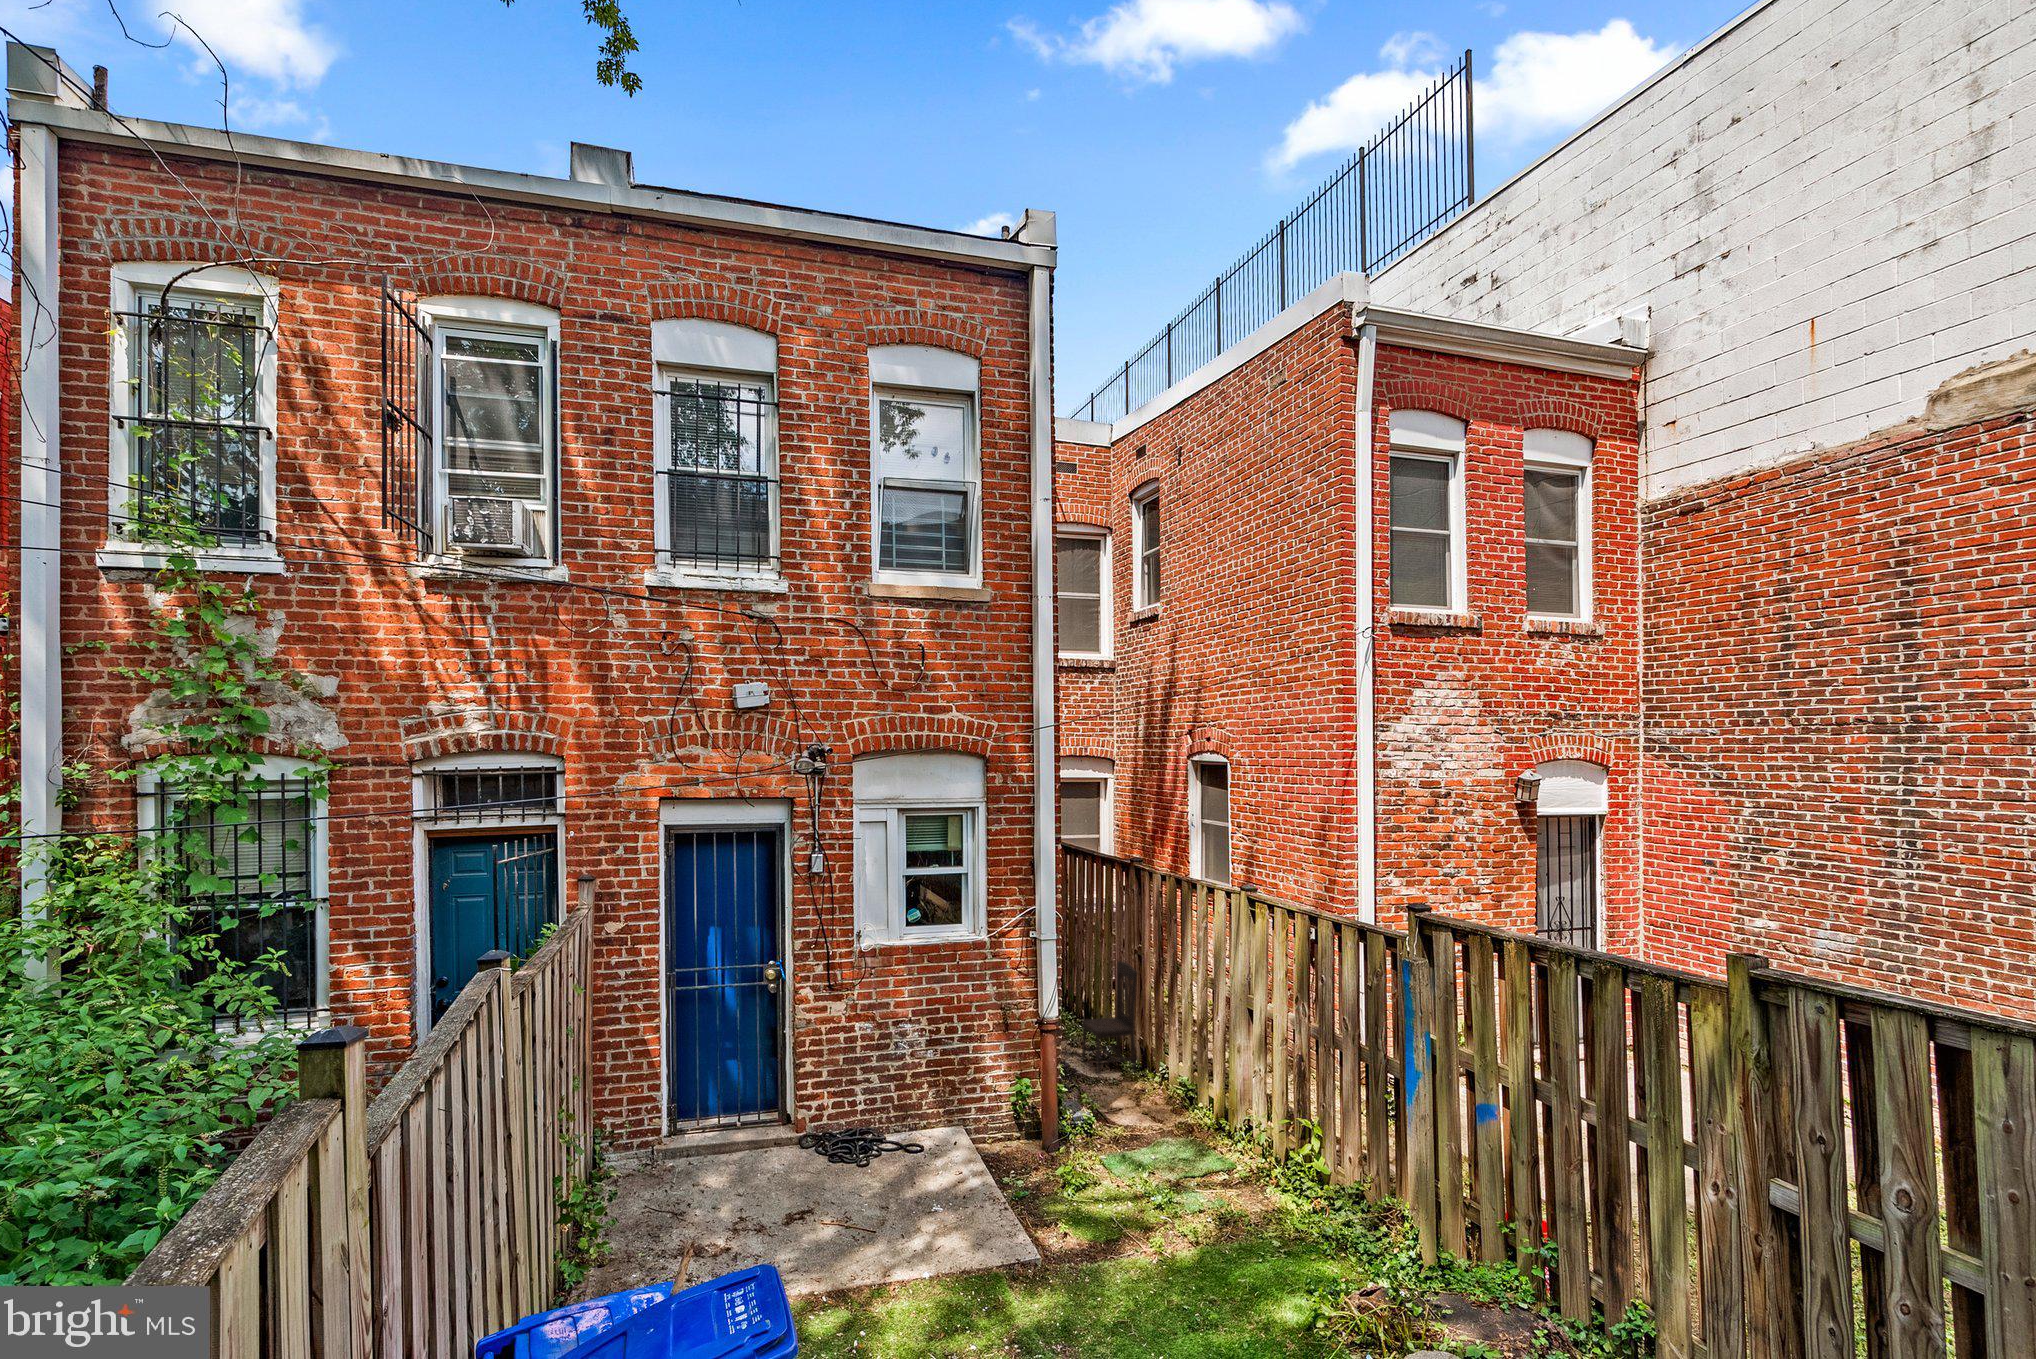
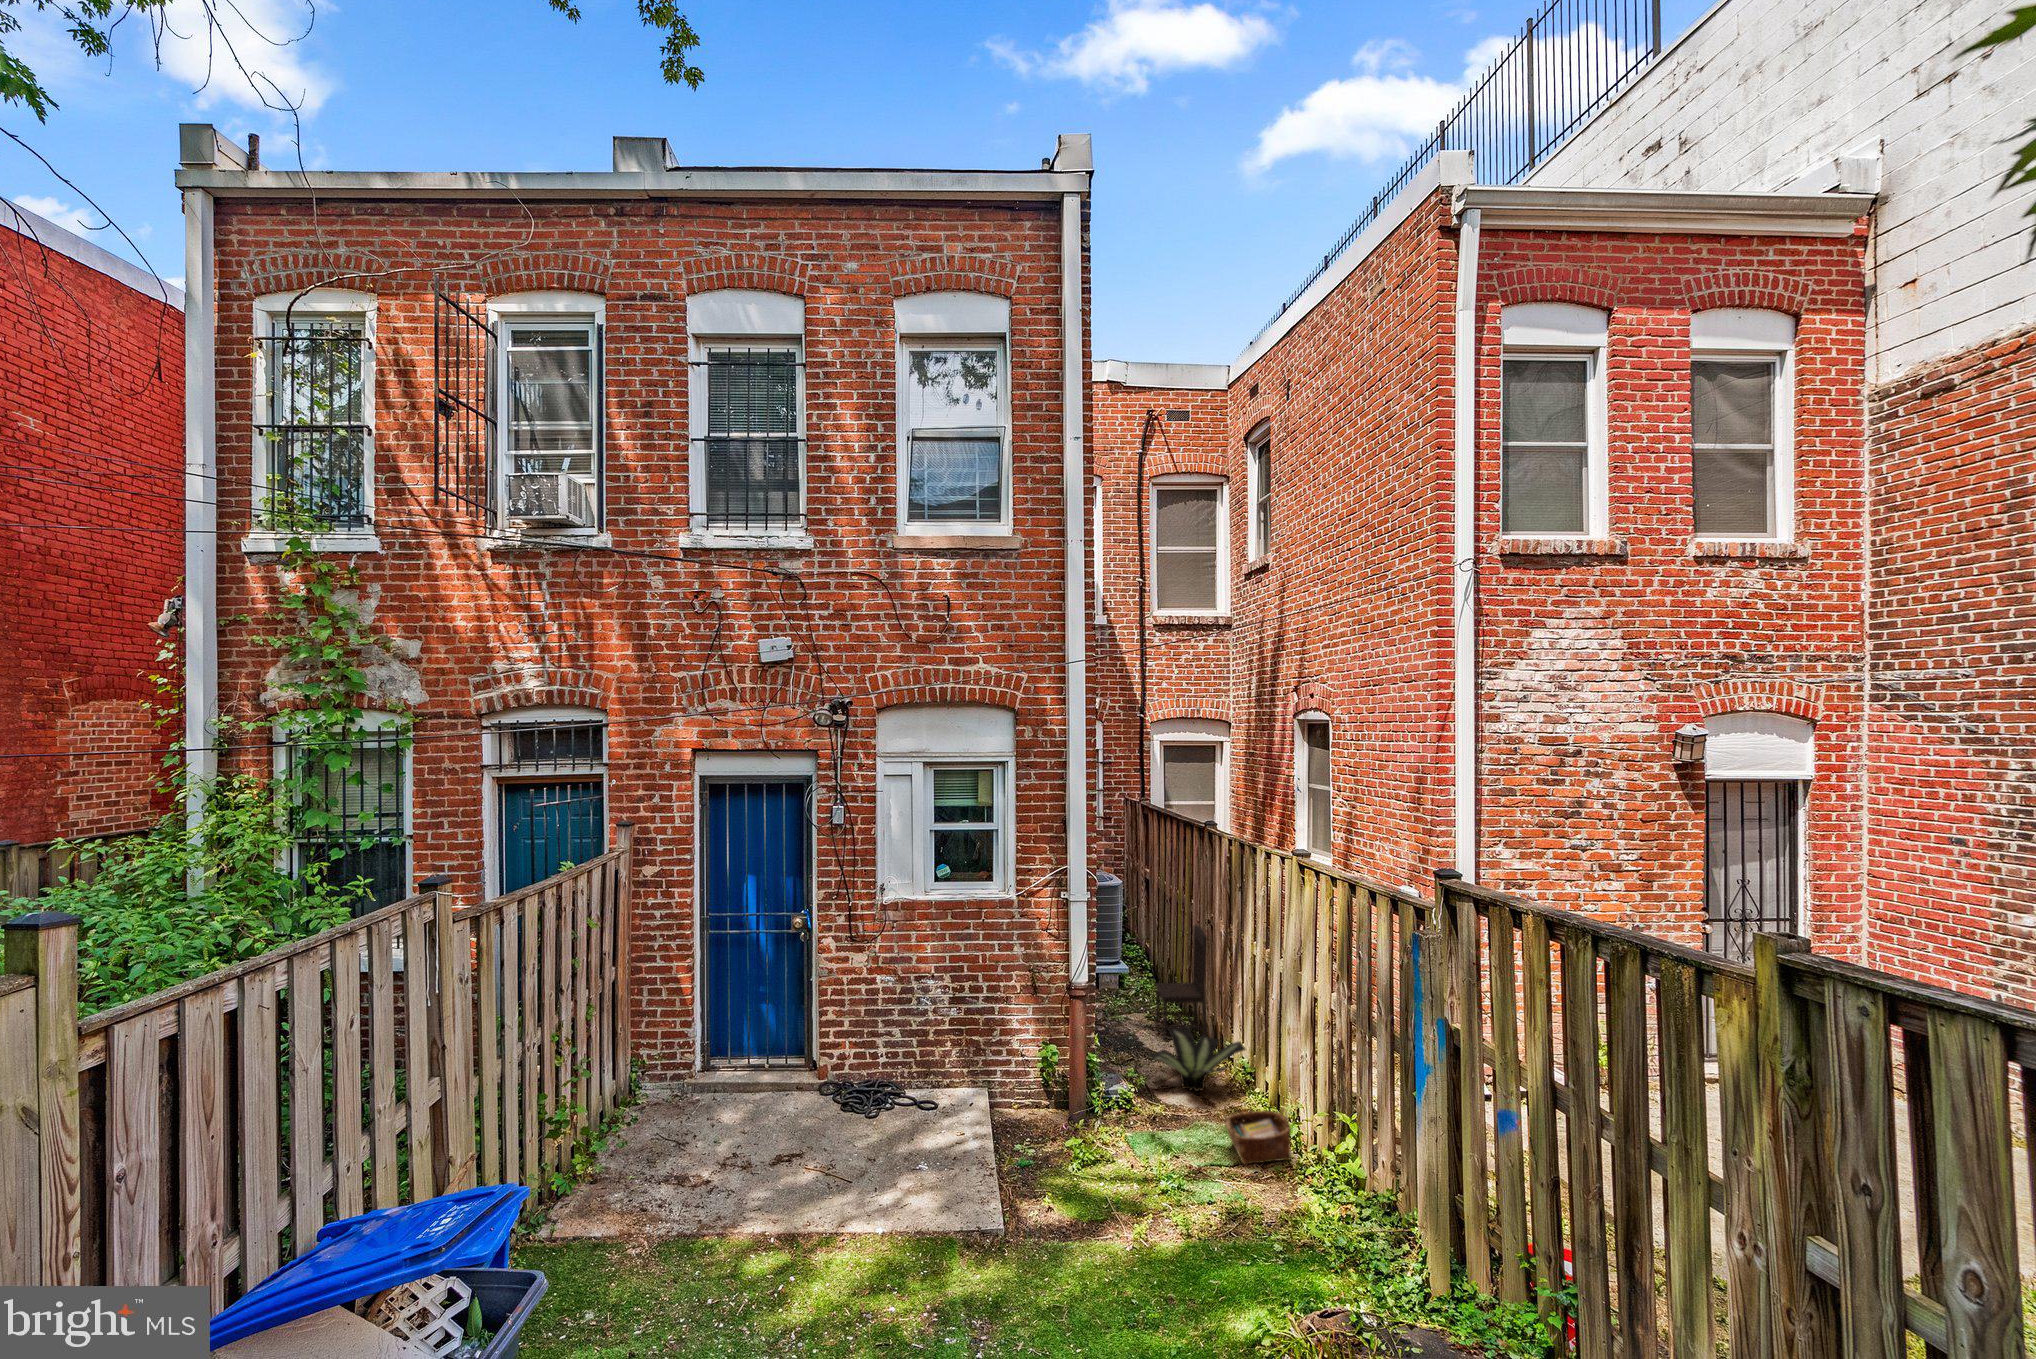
potted plant: none [1106,1059,1195,1119] -> present [1150,1029,1245,1092]
woven basket: none [1201,1120,1262,1175] -> present [1224,1107,1291,1165]

